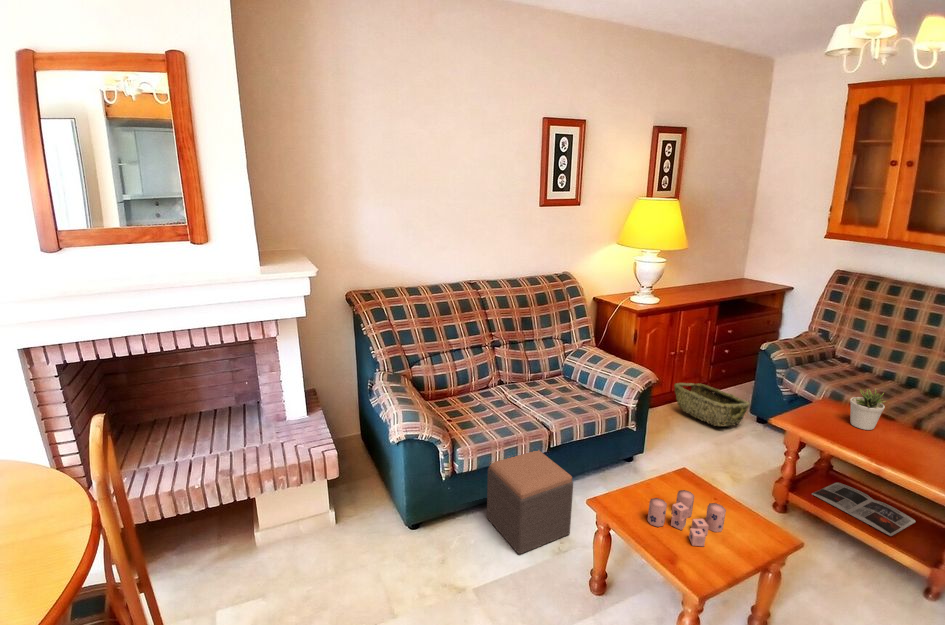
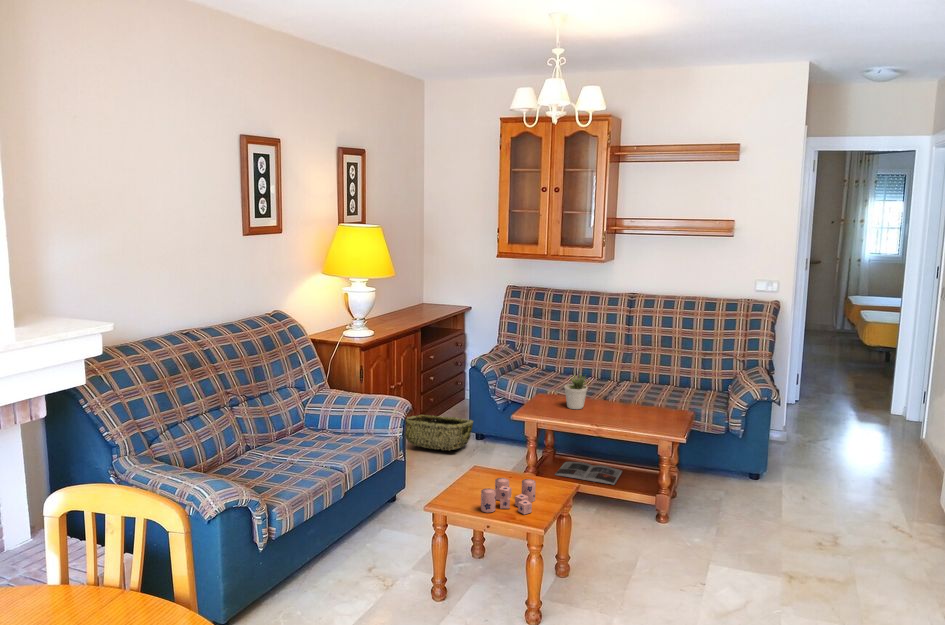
footstool: present [487,450,573,554] -> none [294,499,388,607]

